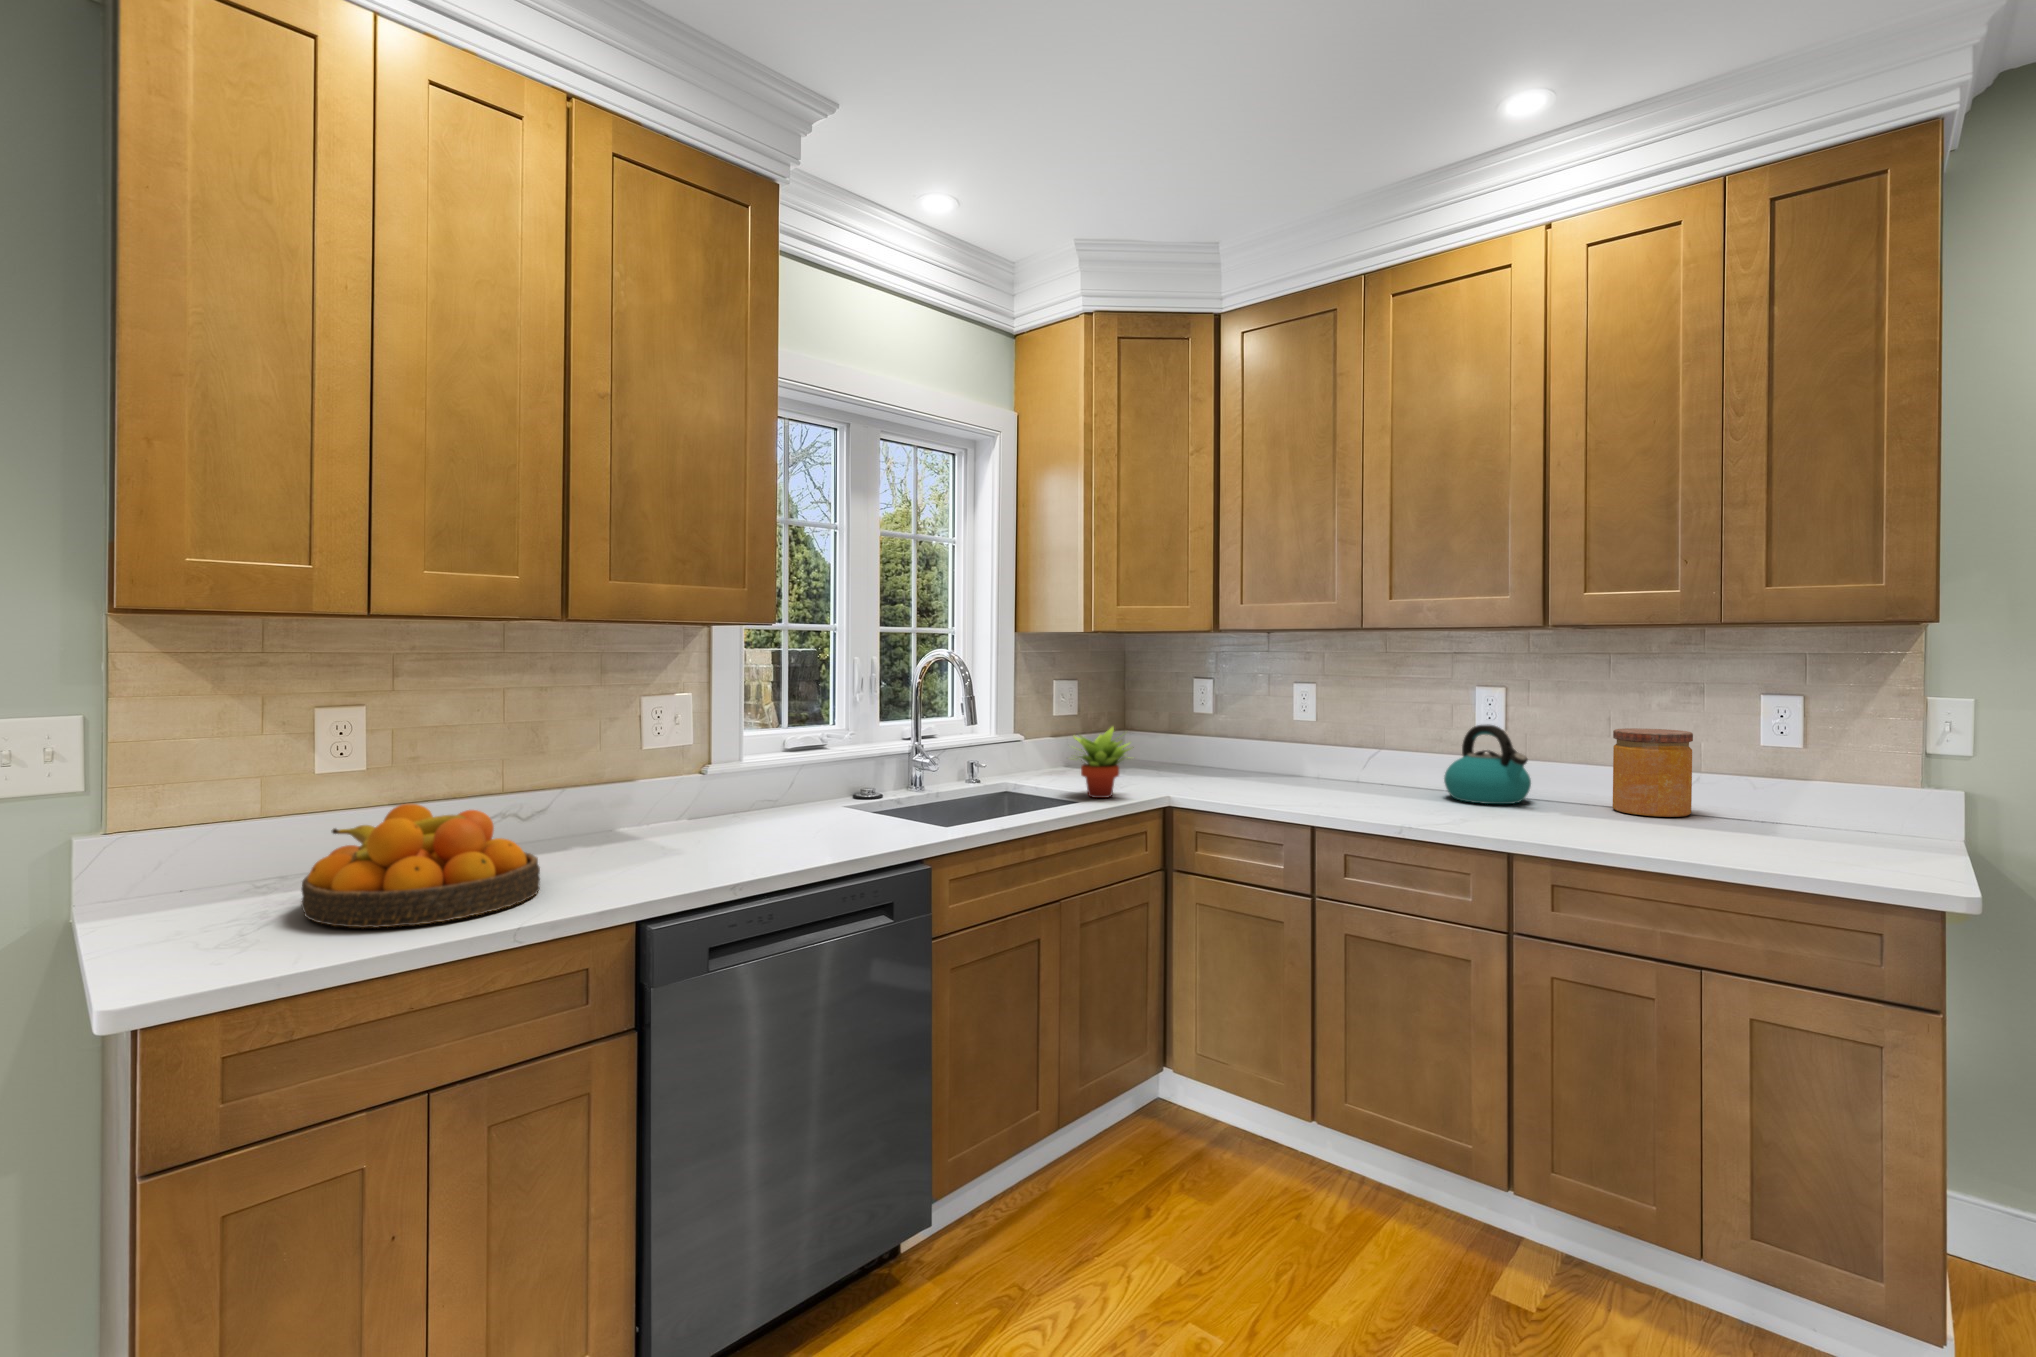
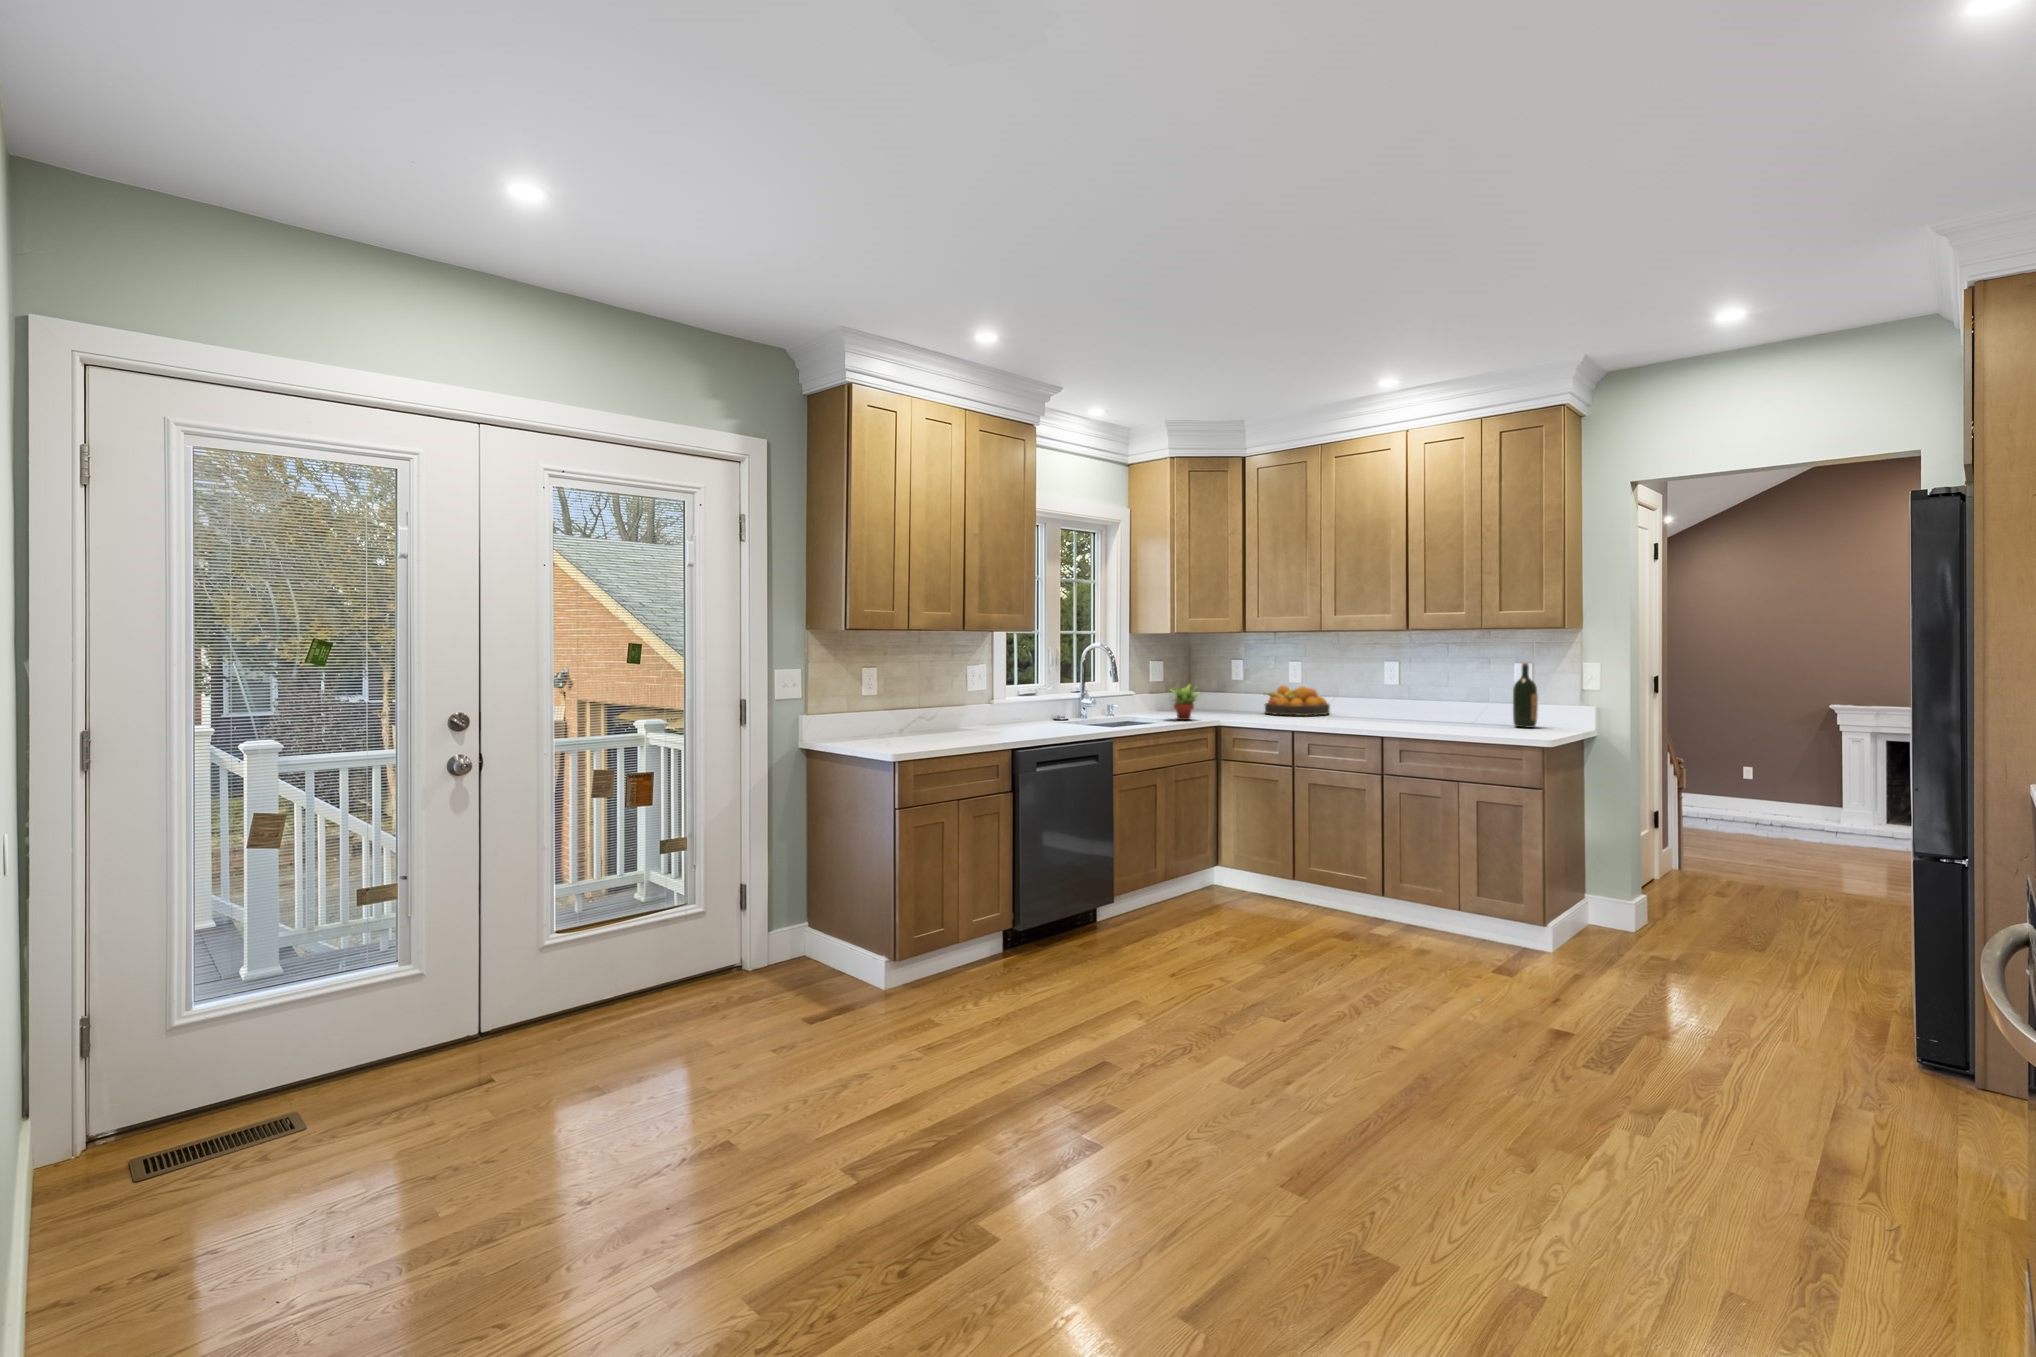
wine bottle: none [1784,697,1843,837] -> present [1513,663,1538,728]
kettle: present [1444,725,1531,804] -> none [1364,681,1407,721]
jar: present [1613,728,1693,817] -> none [1445,681,1482,723]
fruit bowl: present [301,804,540,928] -> present [1265,686,1330,716]

